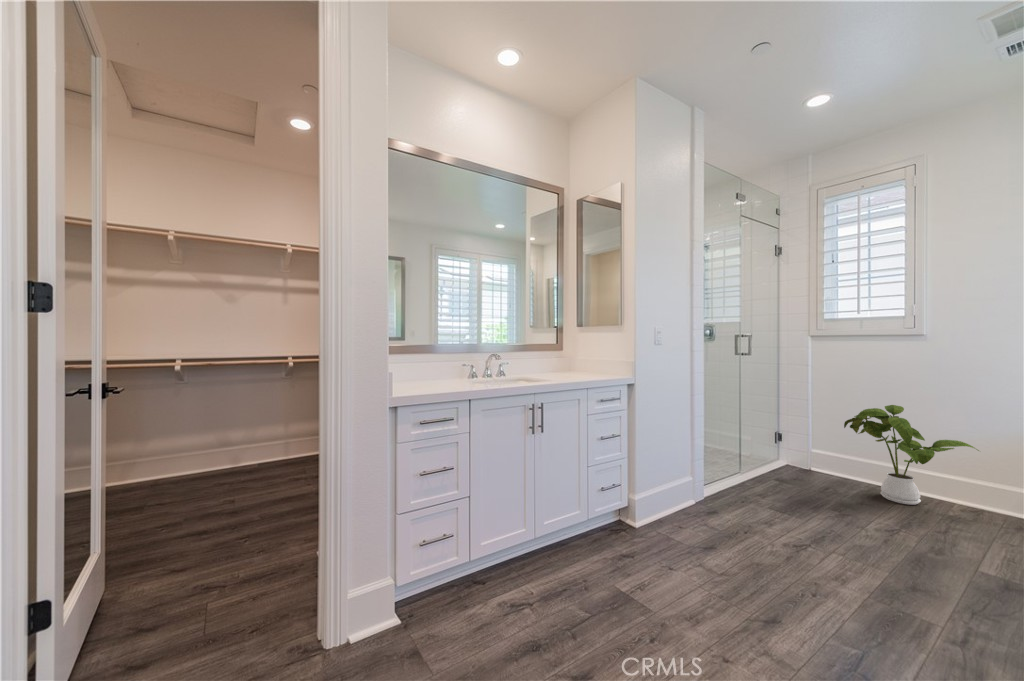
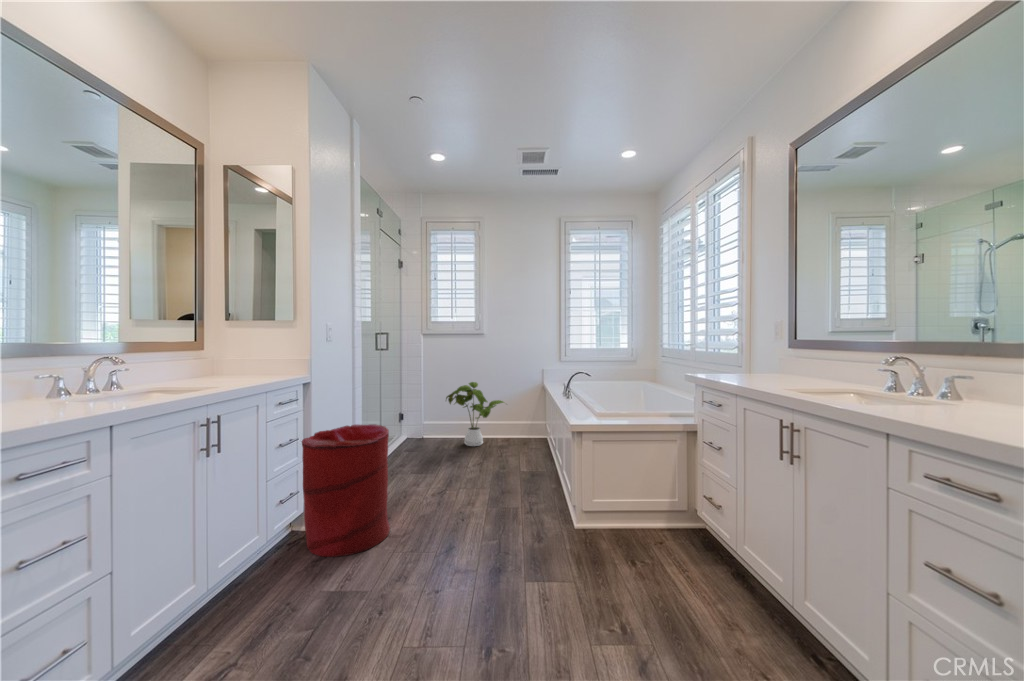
laundry hamper: none [619,432,710,570] -> present [302,424,390,557]

